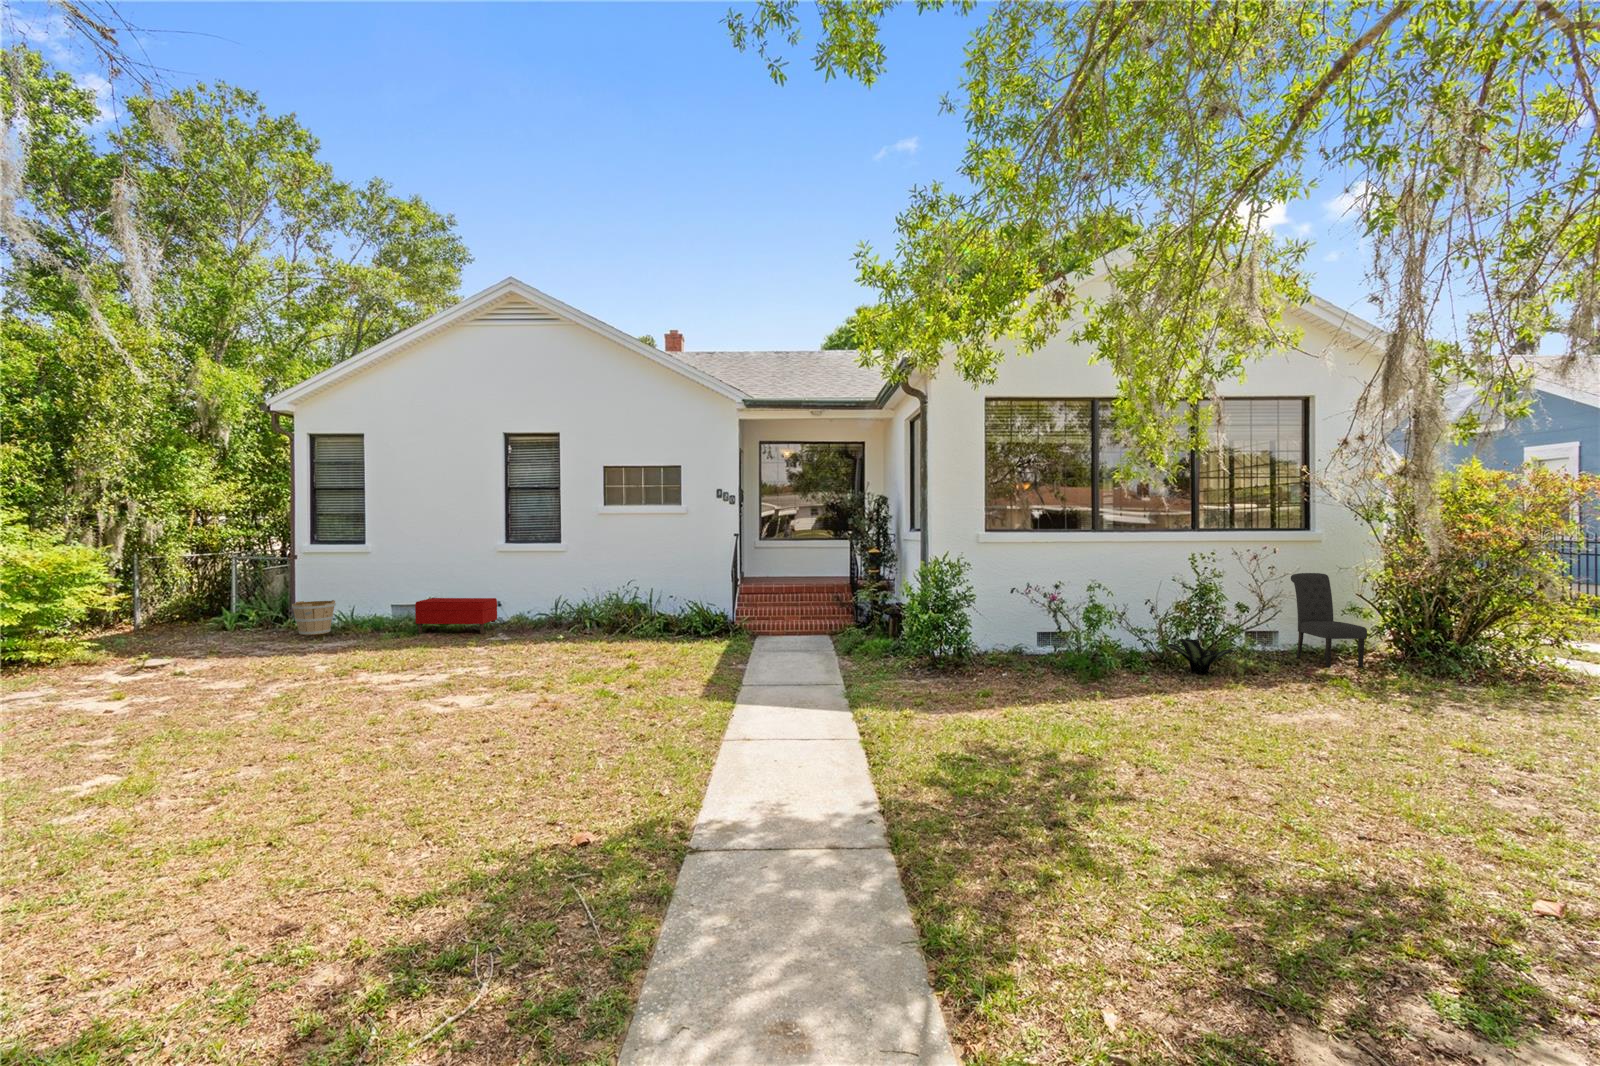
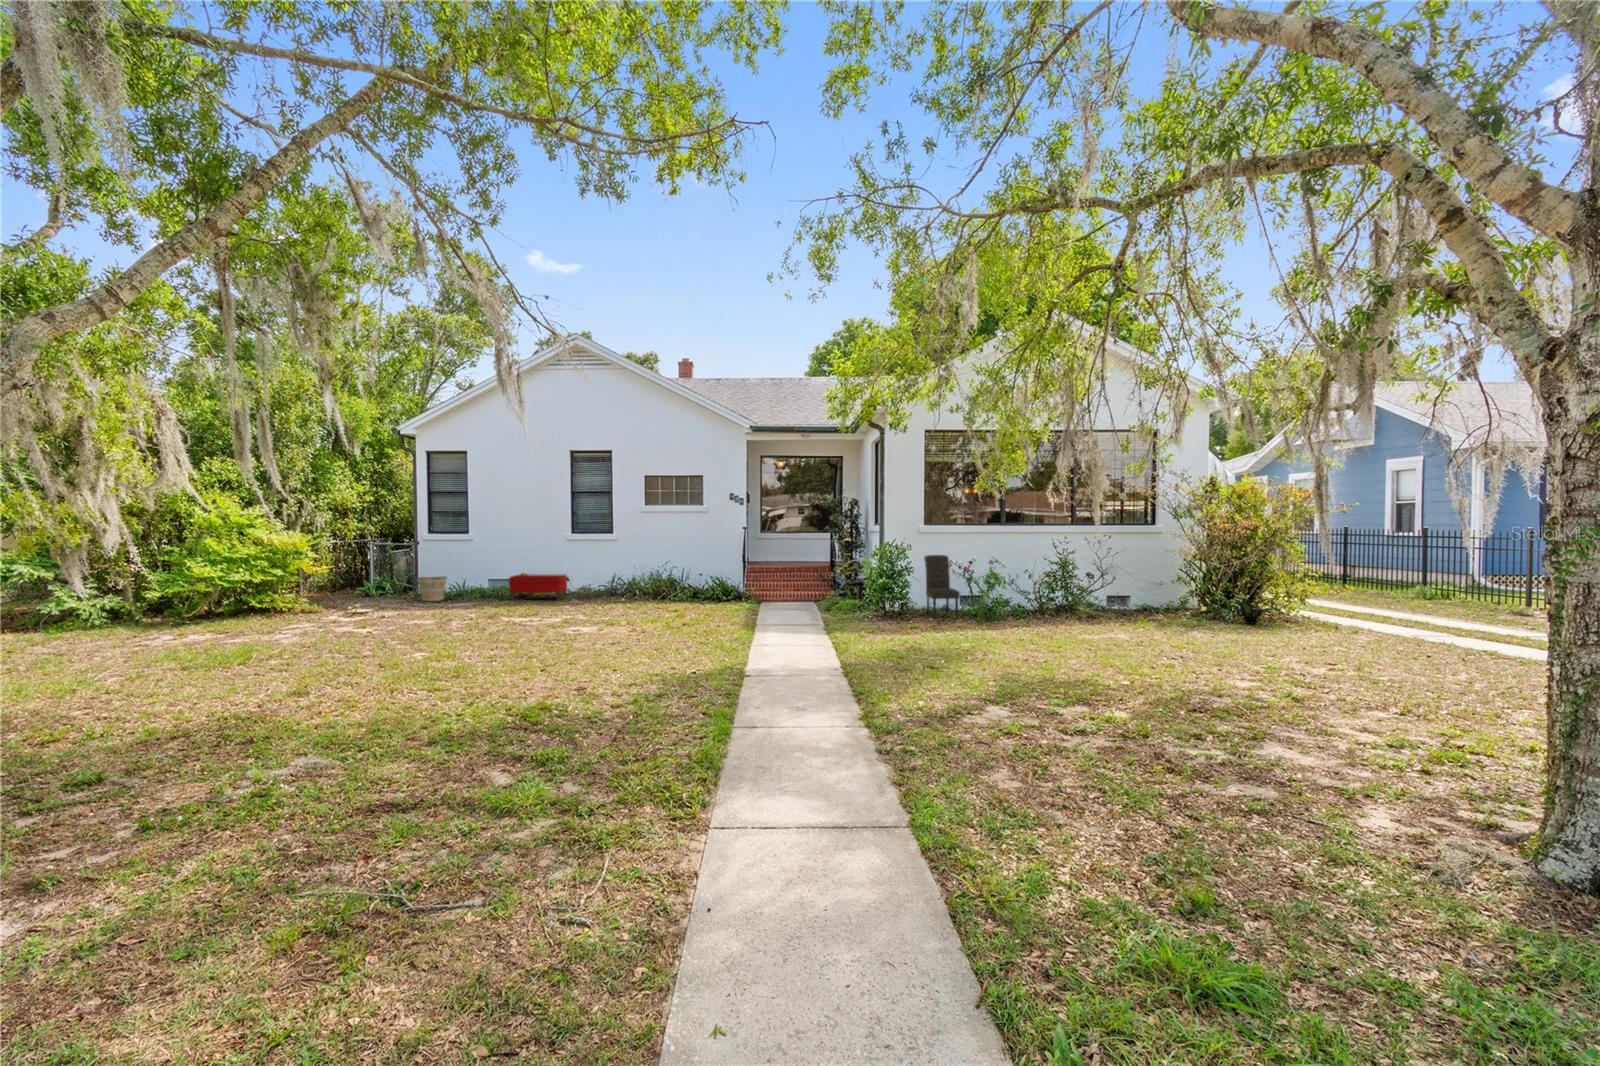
chair: present [1291,573,1367,668] -> present [924,555,960,618]
potted plant: present [1164,639,1234,674] -> present [1229,601,1273,624]

